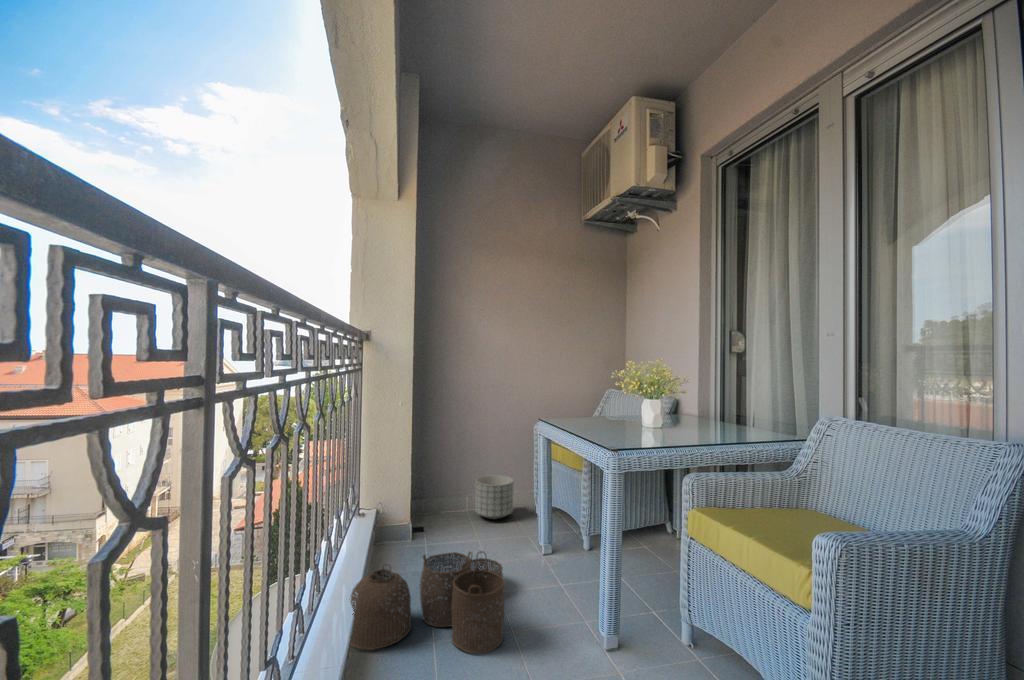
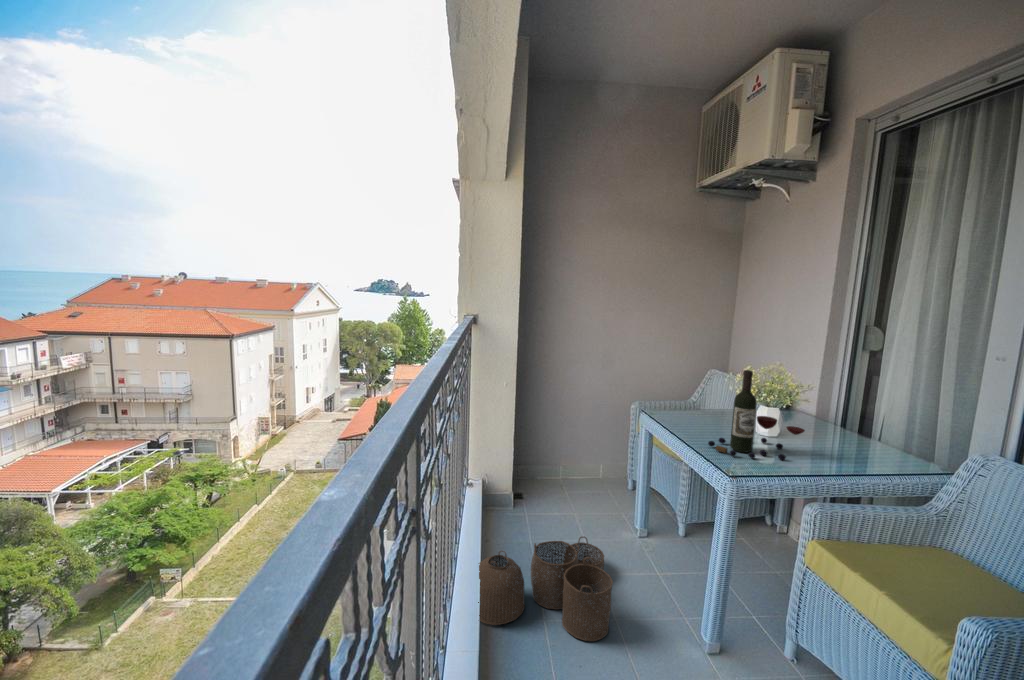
wine bottle: none [596,356,683,439] -> present [708,370,805,460]
planter: present [475,475,513,519] -> none [570,449,608,493]

